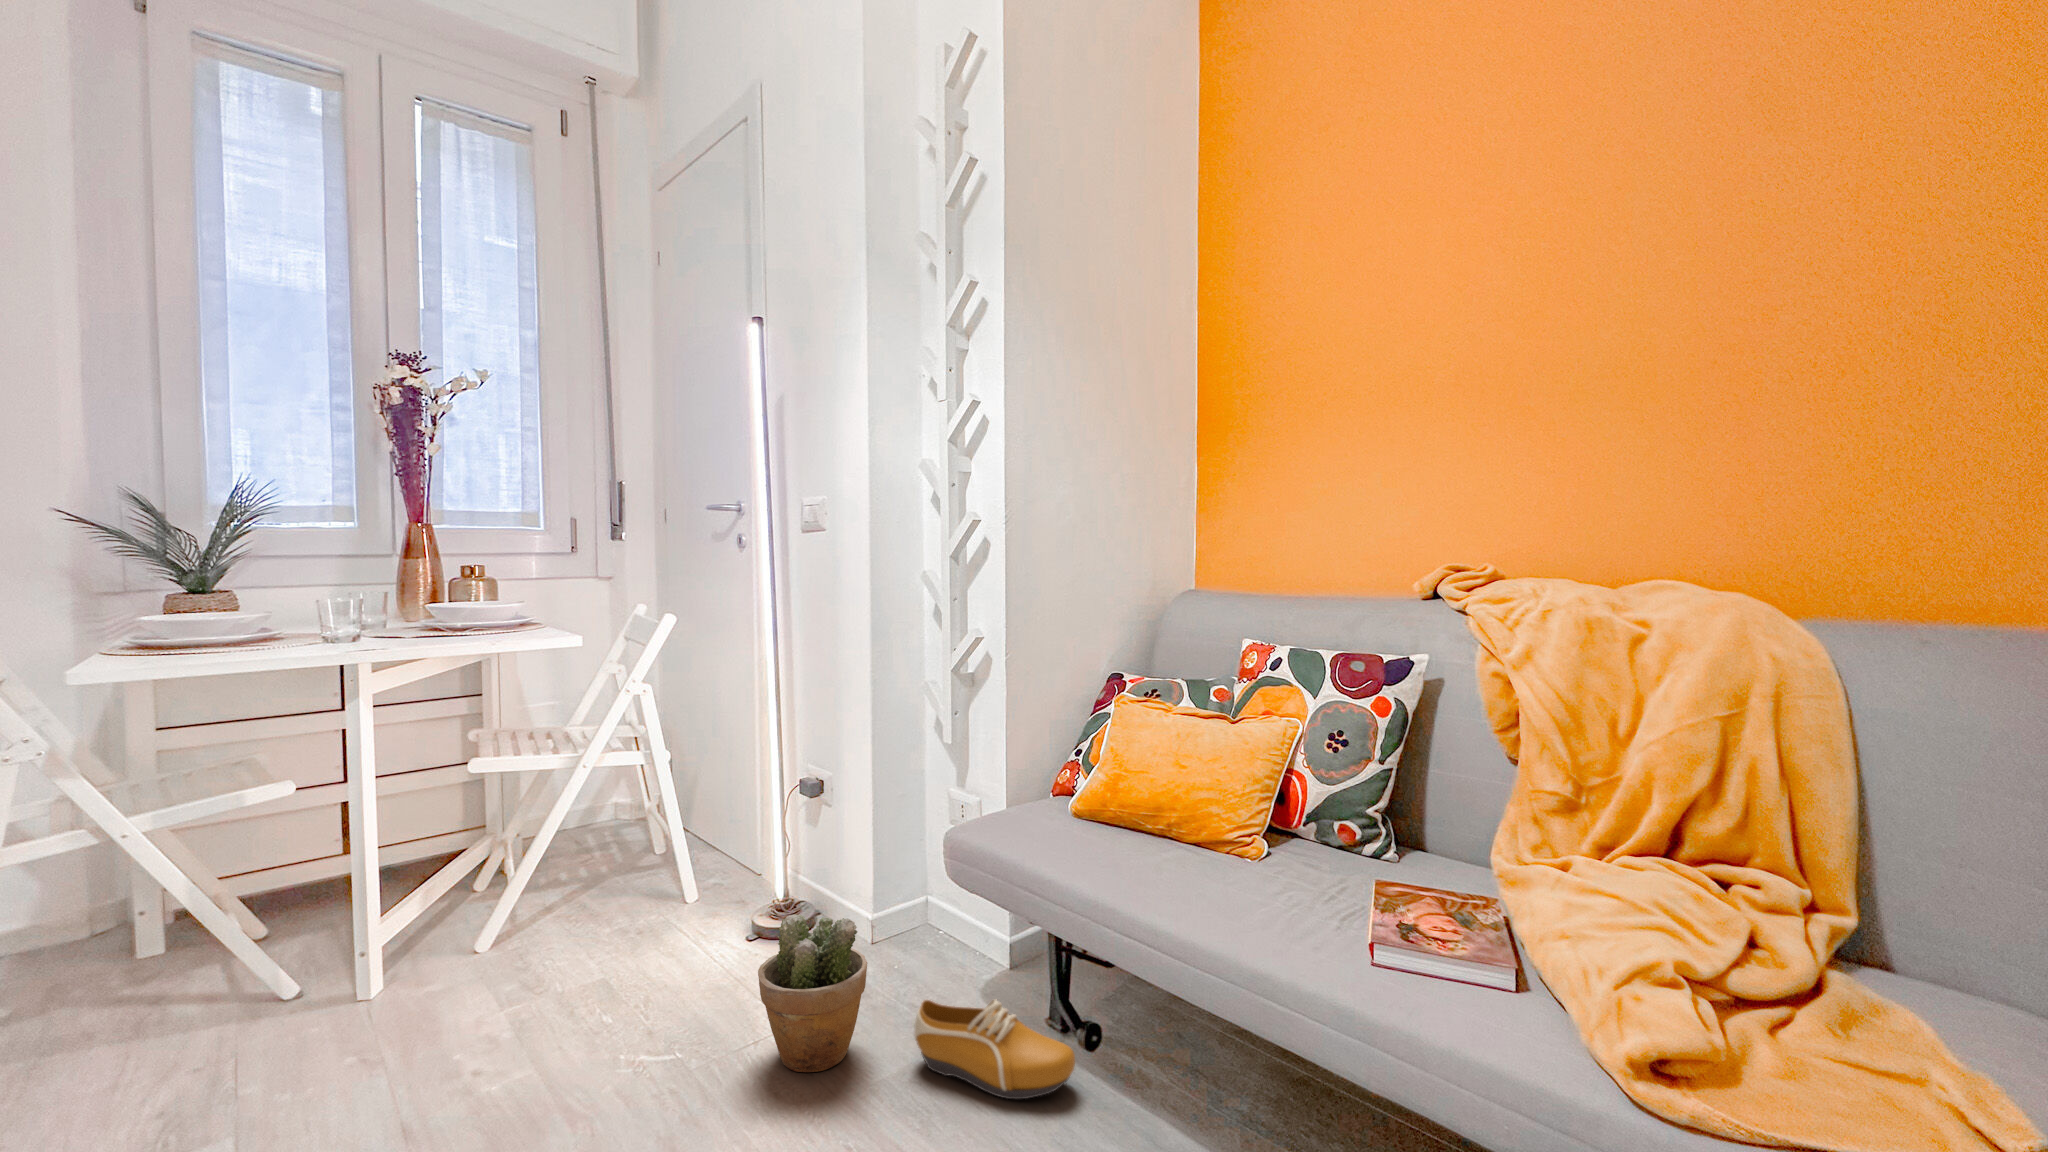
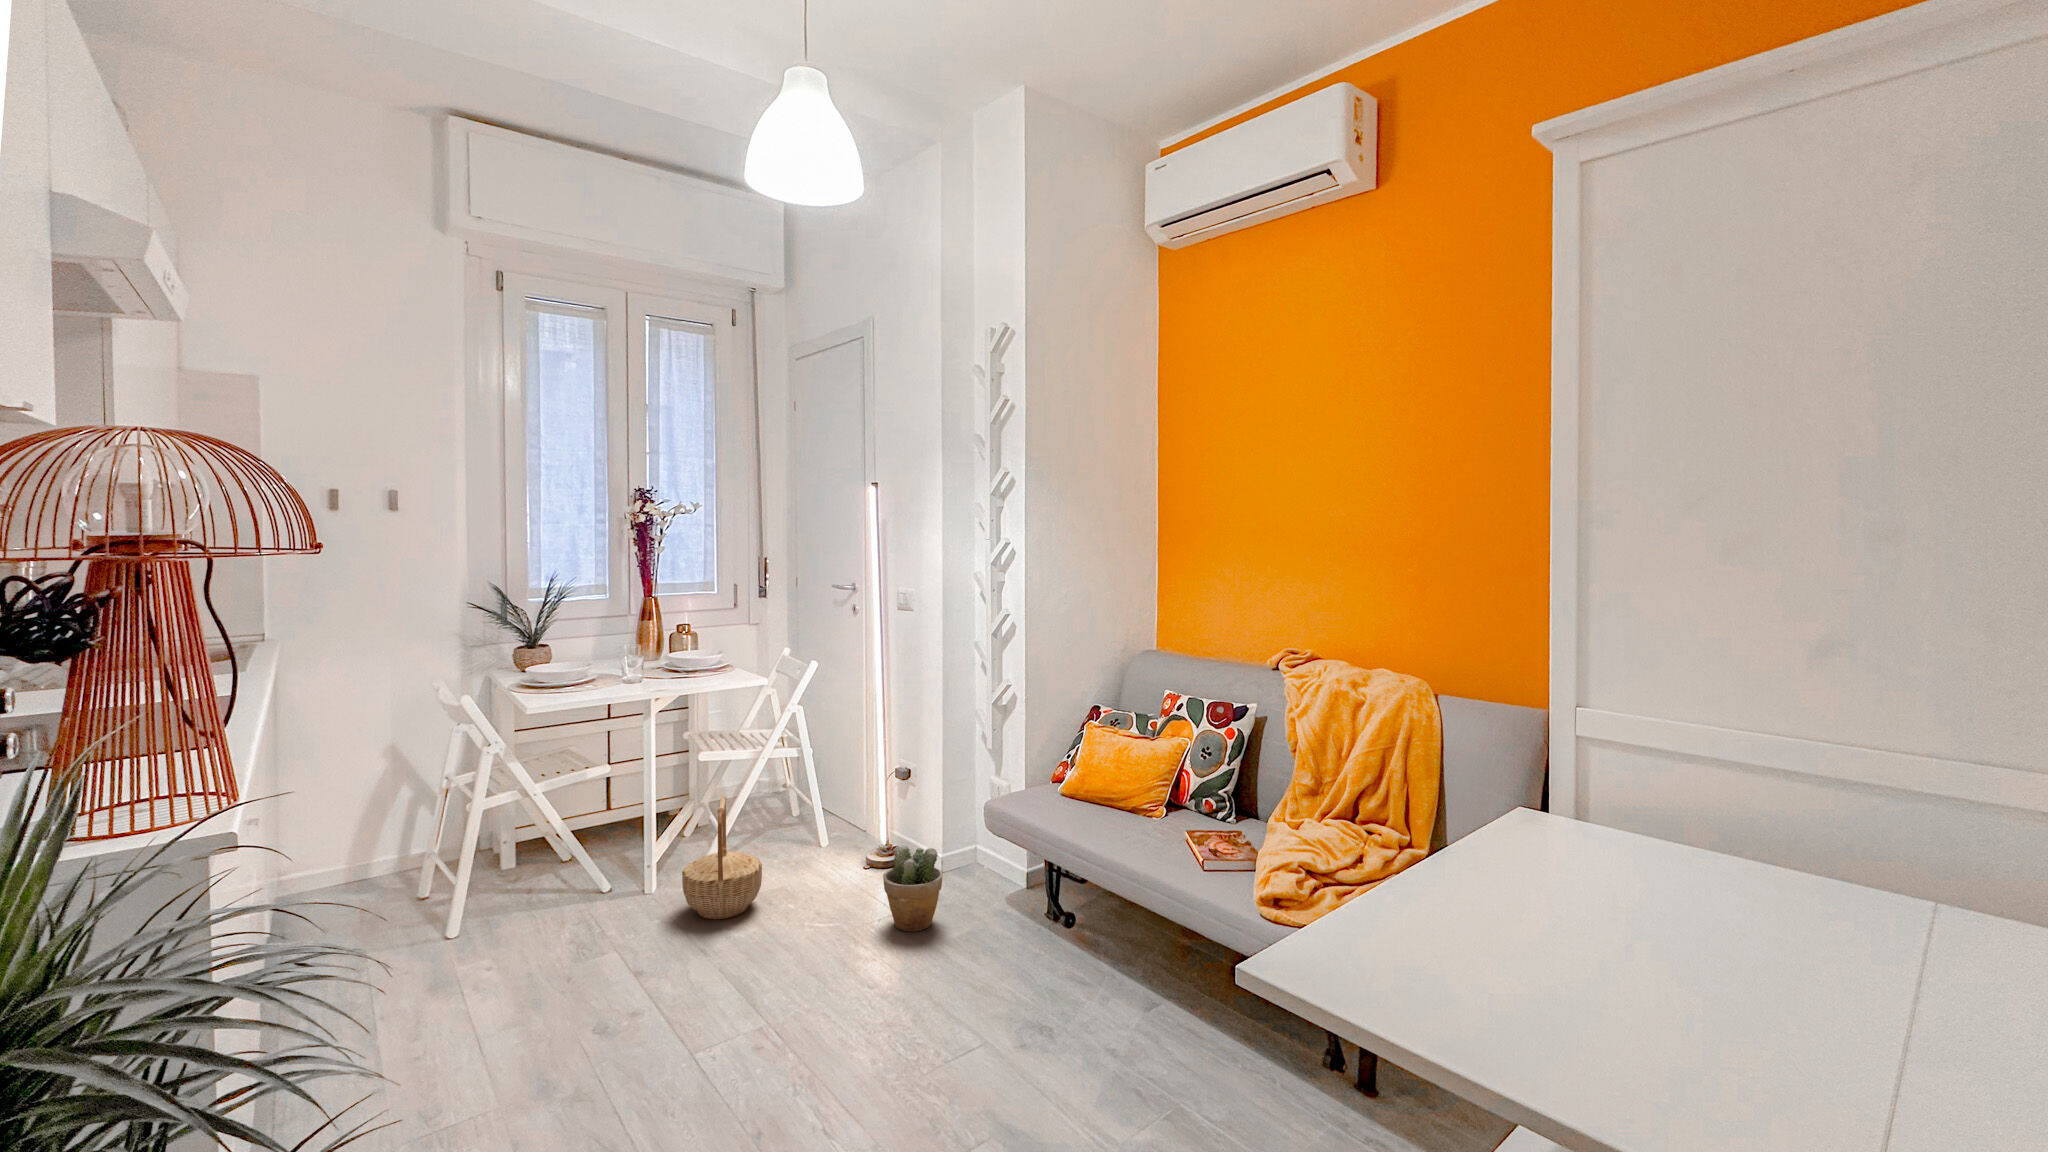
basket: none [393,828,550,1055] -> present [682,795,762,919]
shoe: present [914,999,1075,1099] -> none [969,894,1057,945]

